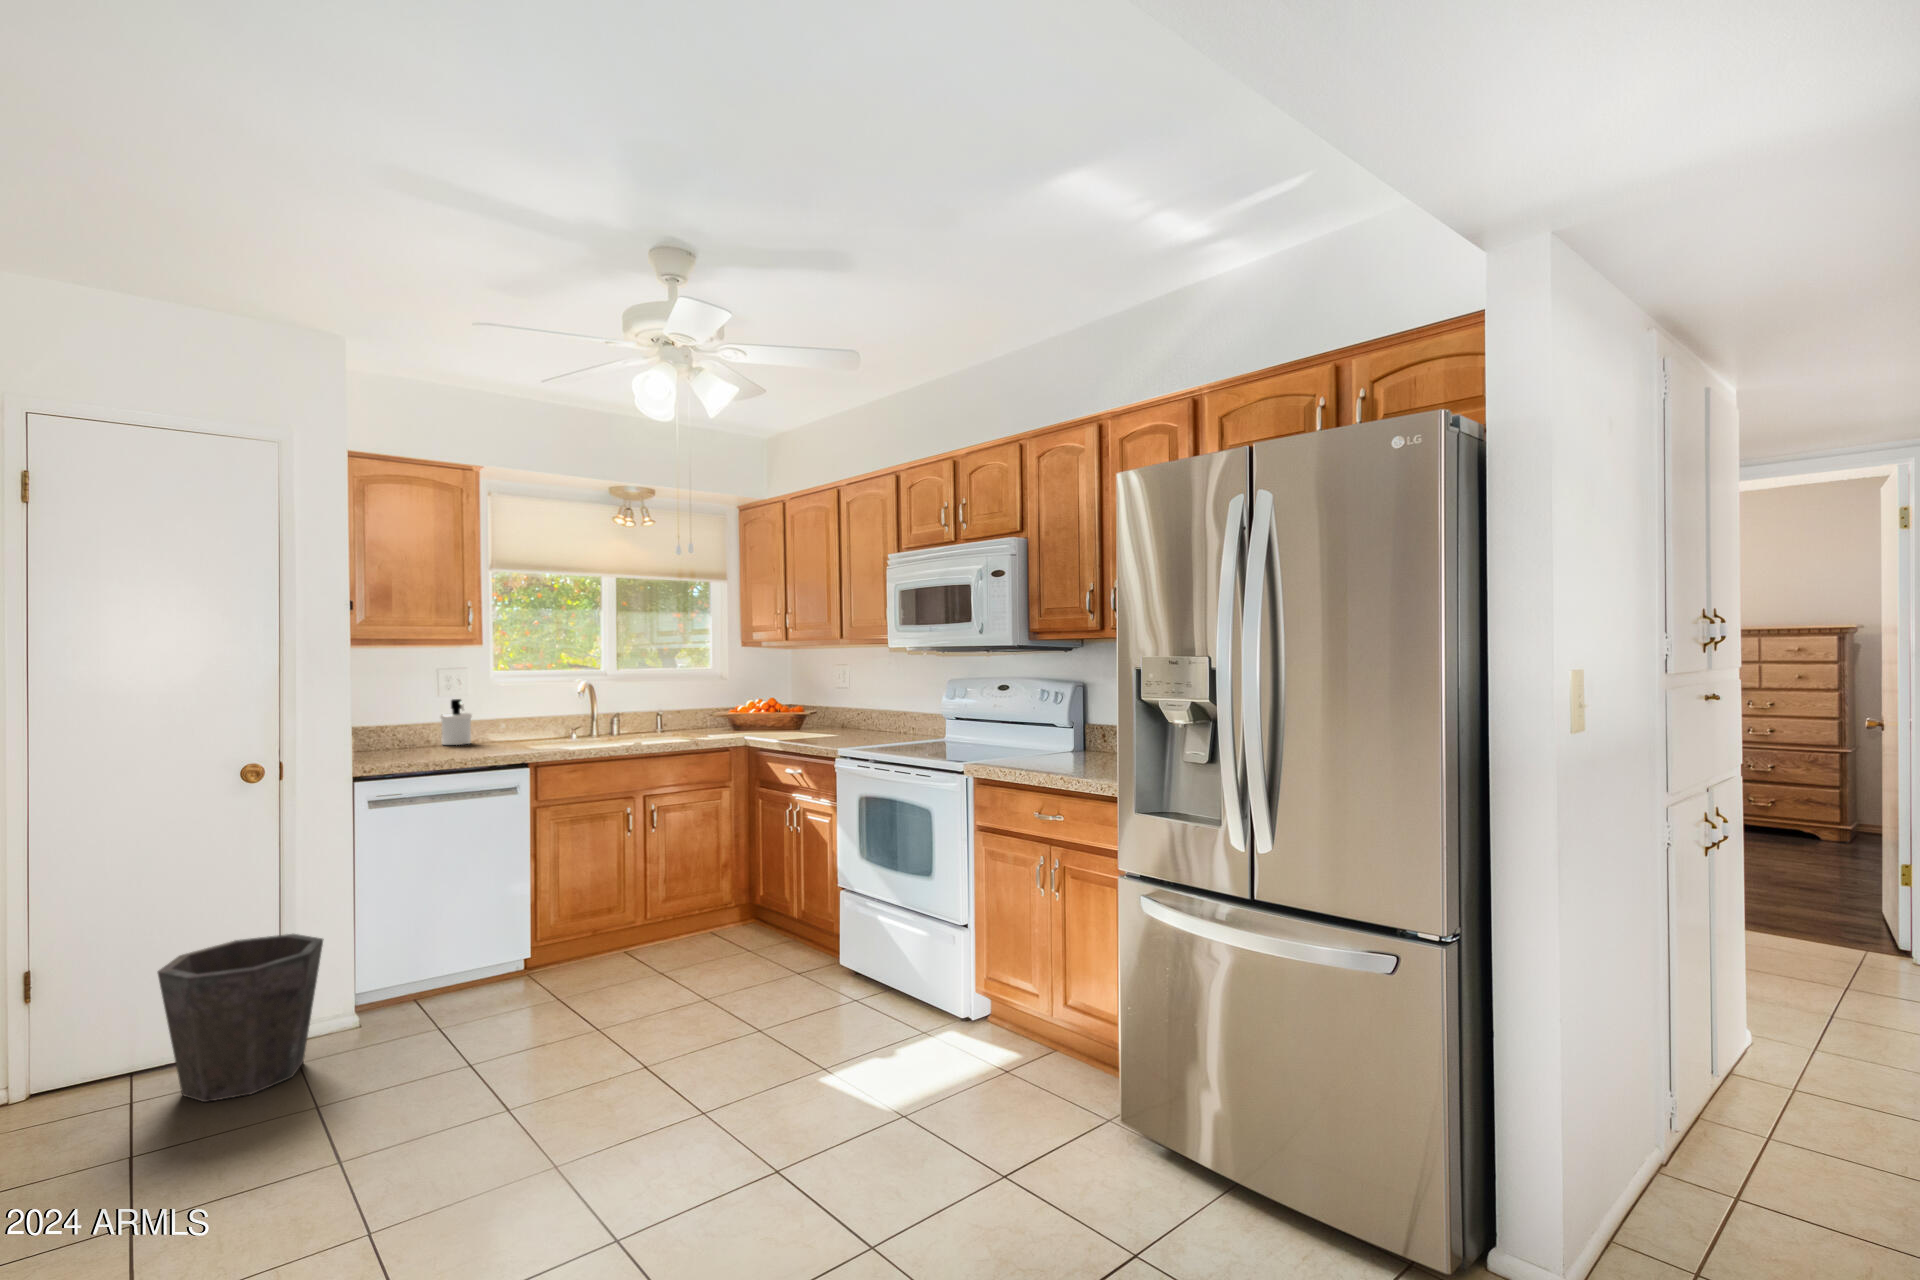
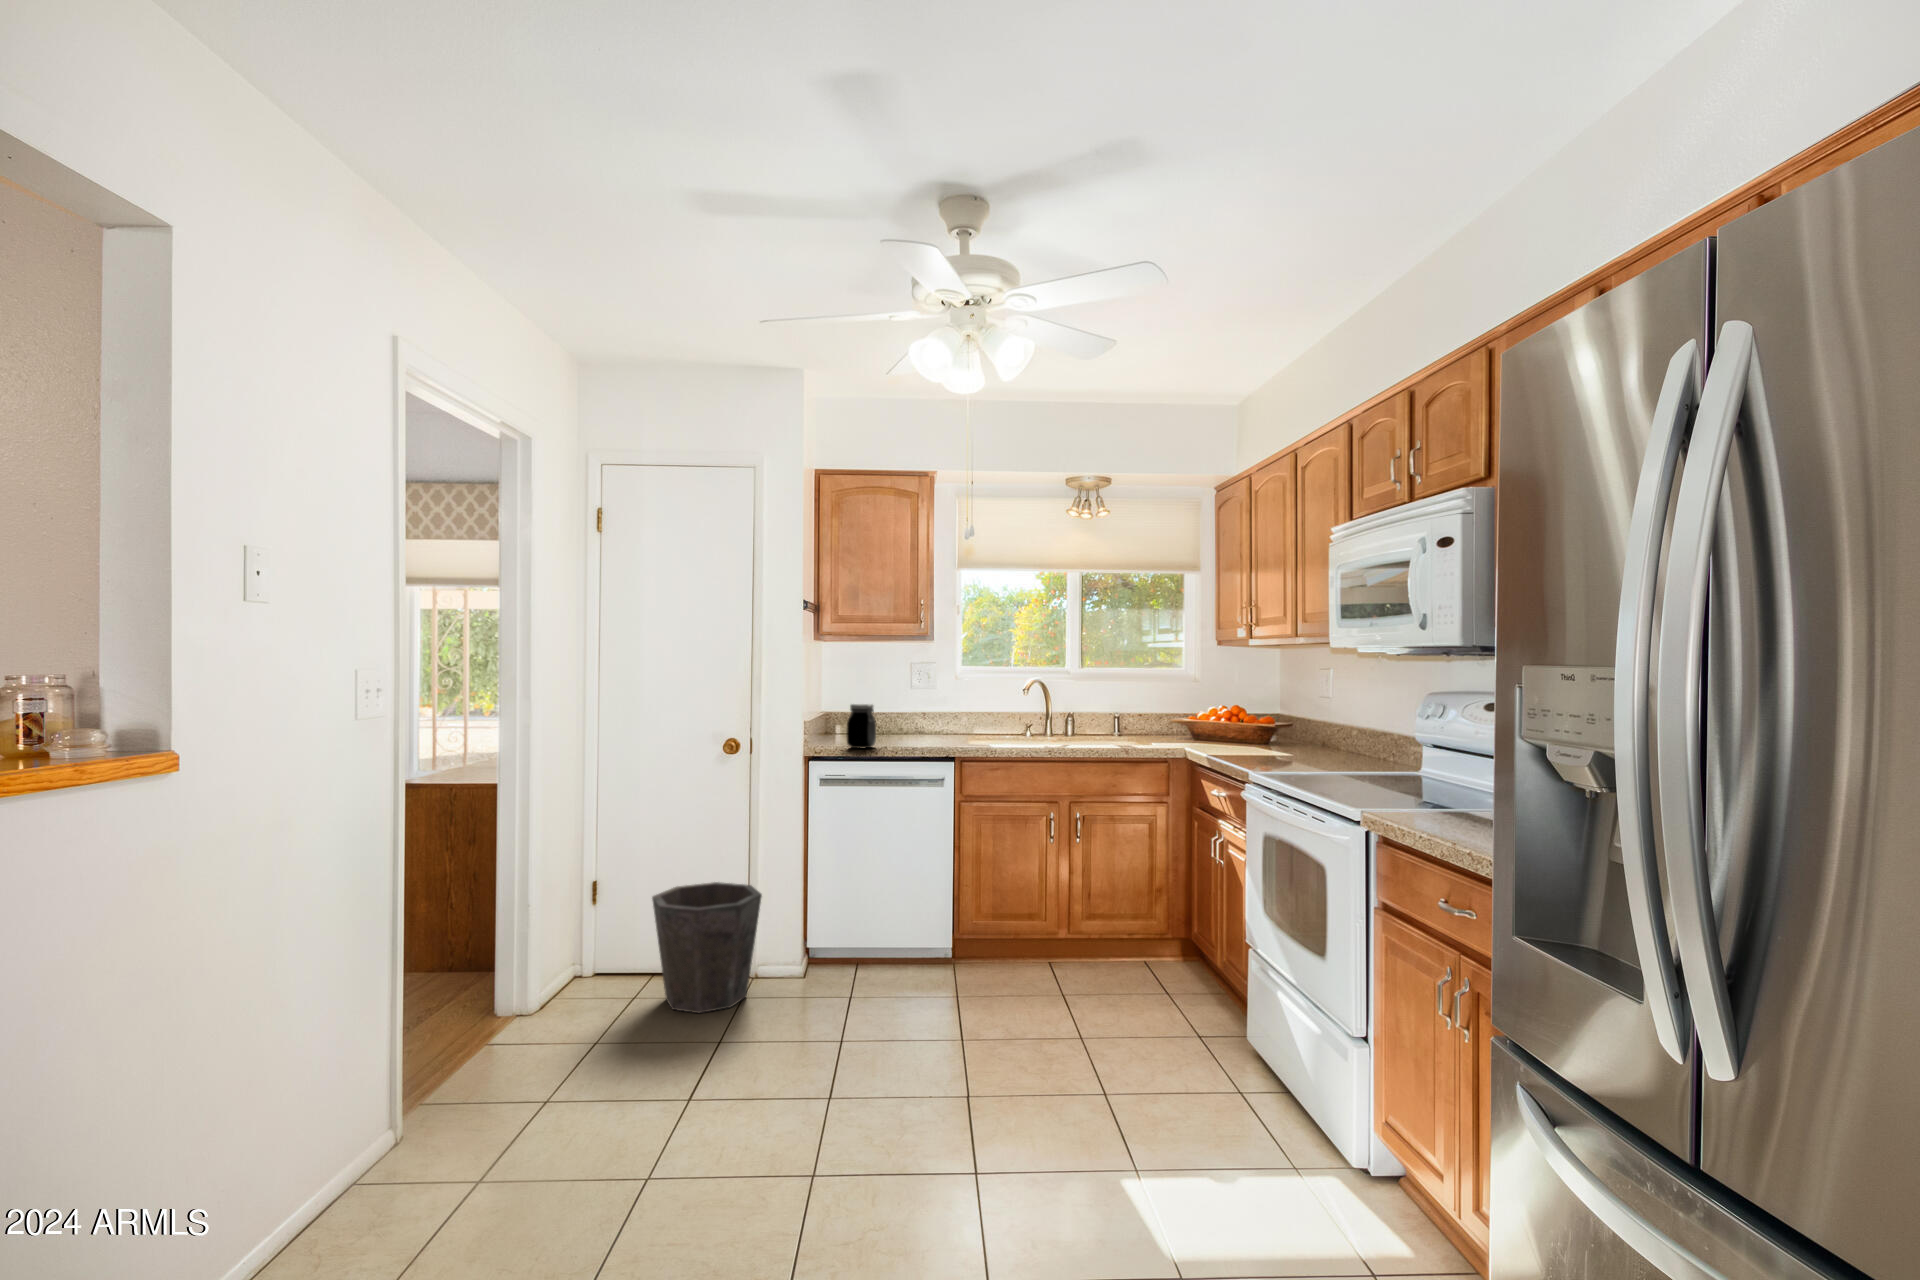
soap dispenser: present [441,699,472,745] -> none [909,691,935,734]
jar: none [399,715,435,764] -> present [846,704,876,749]

